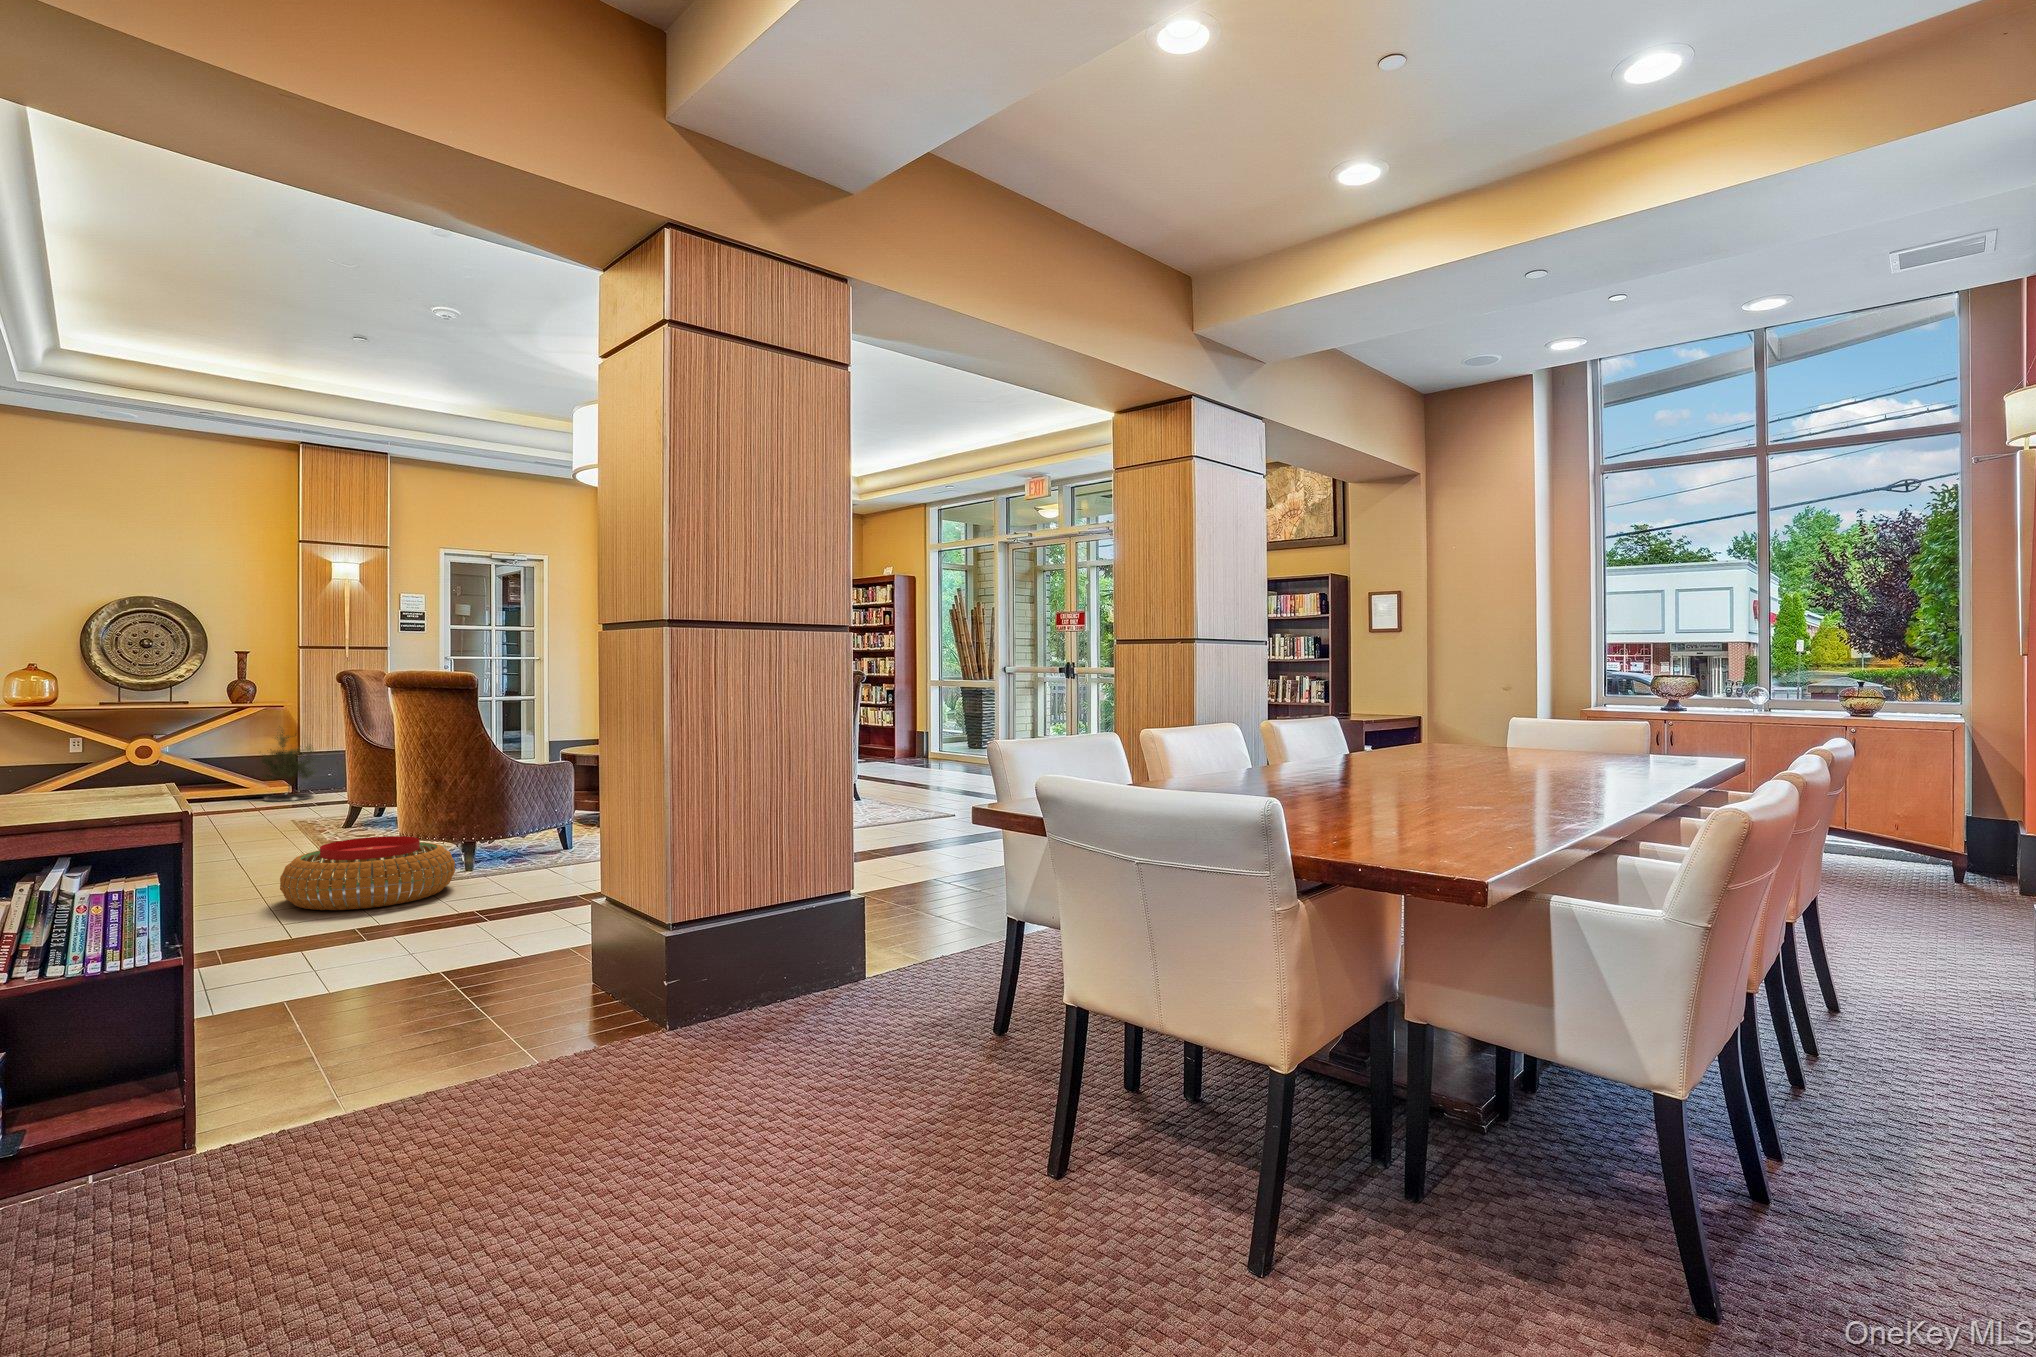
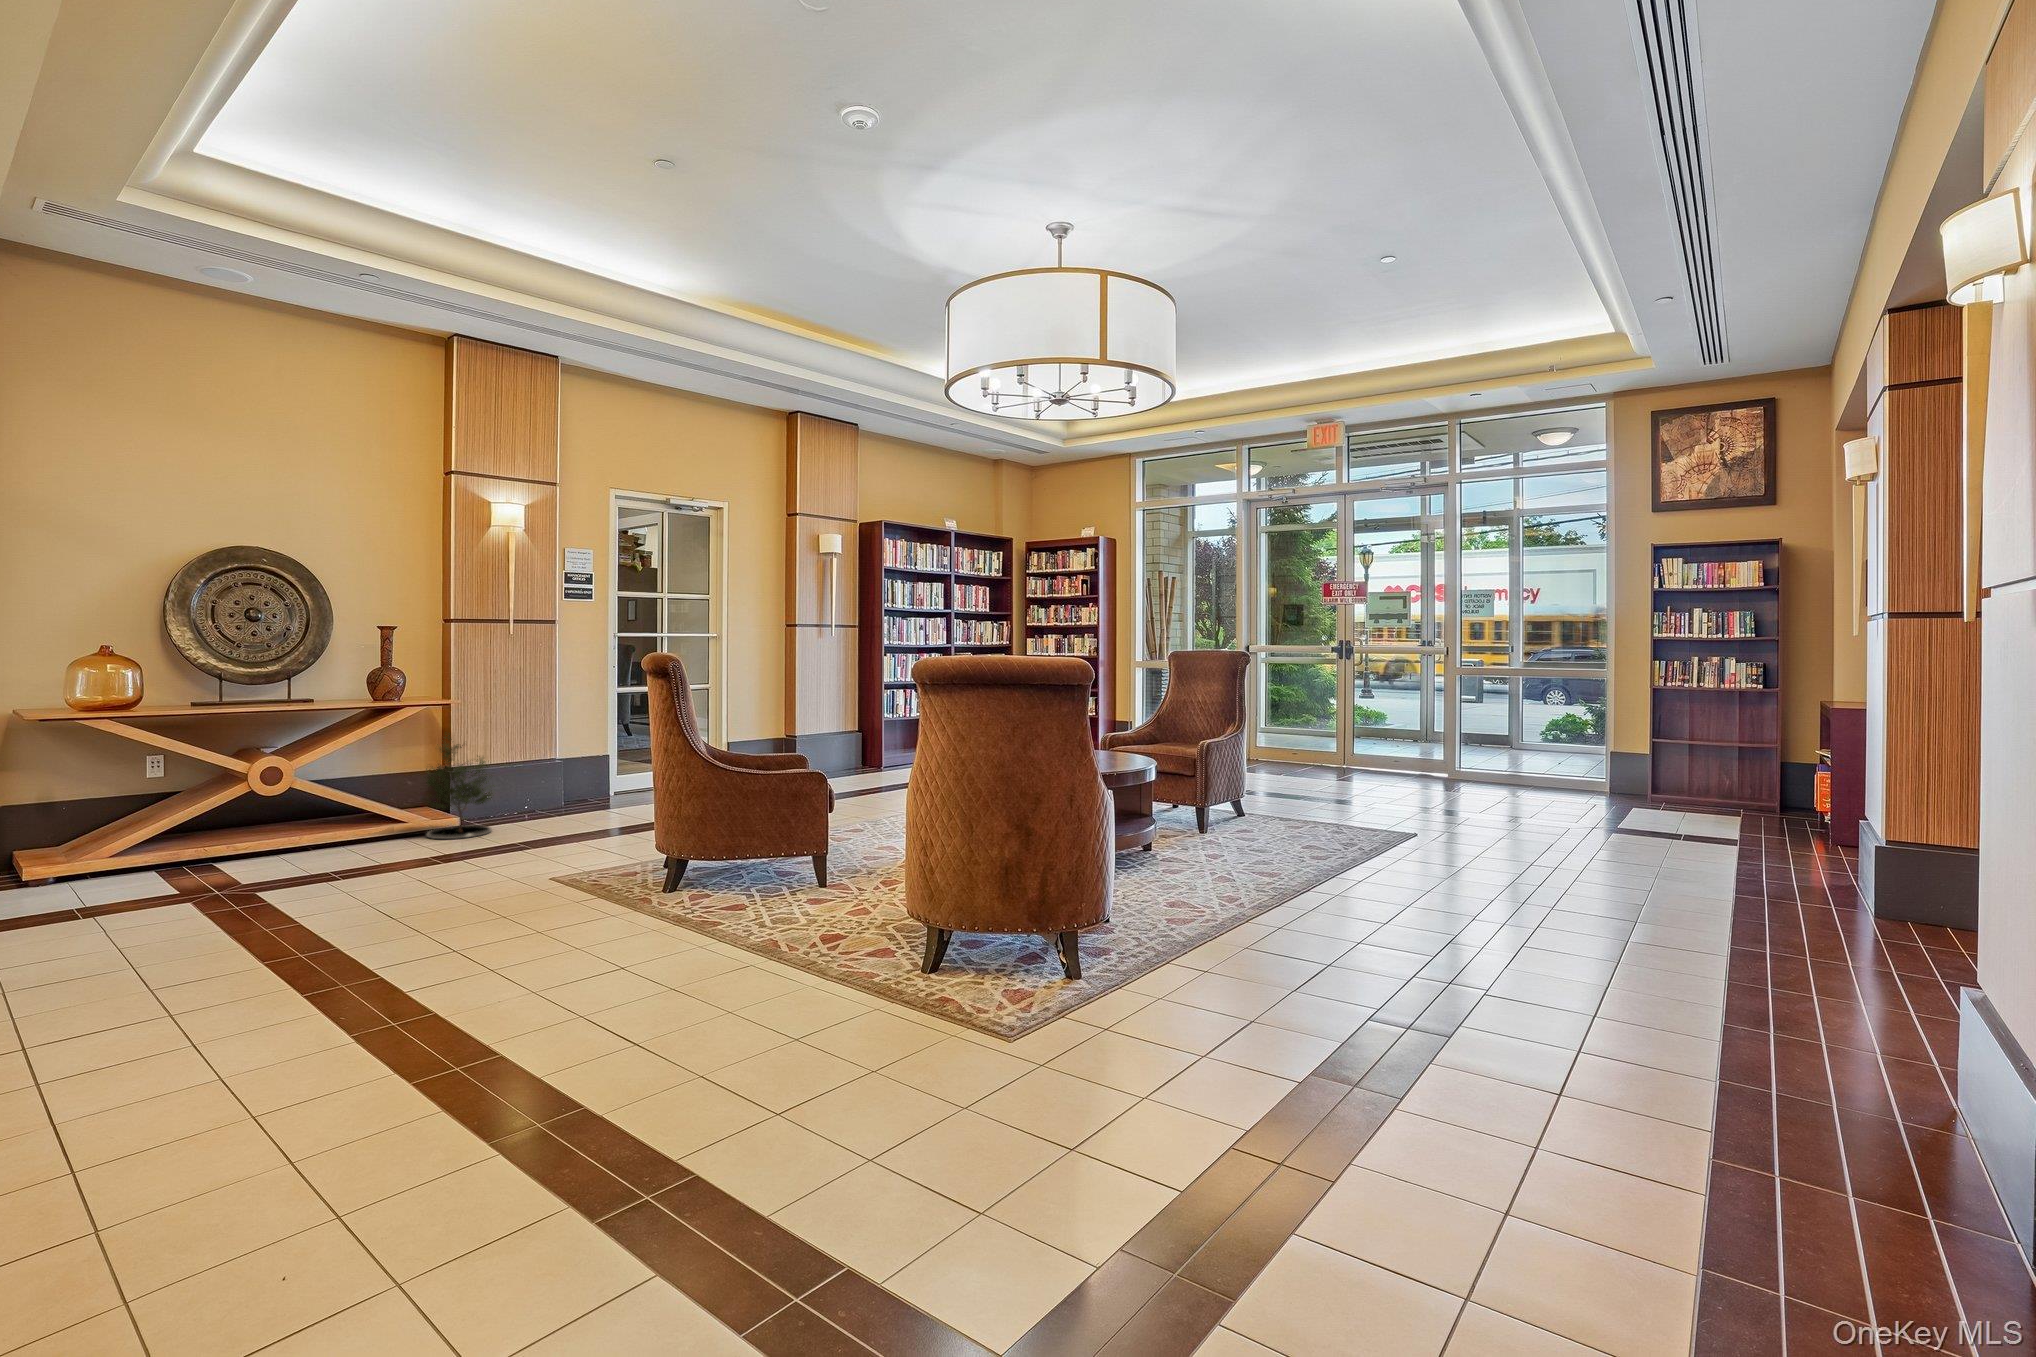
pouf: present [280,836,455,910] -> none [916,941,1169,1101]

